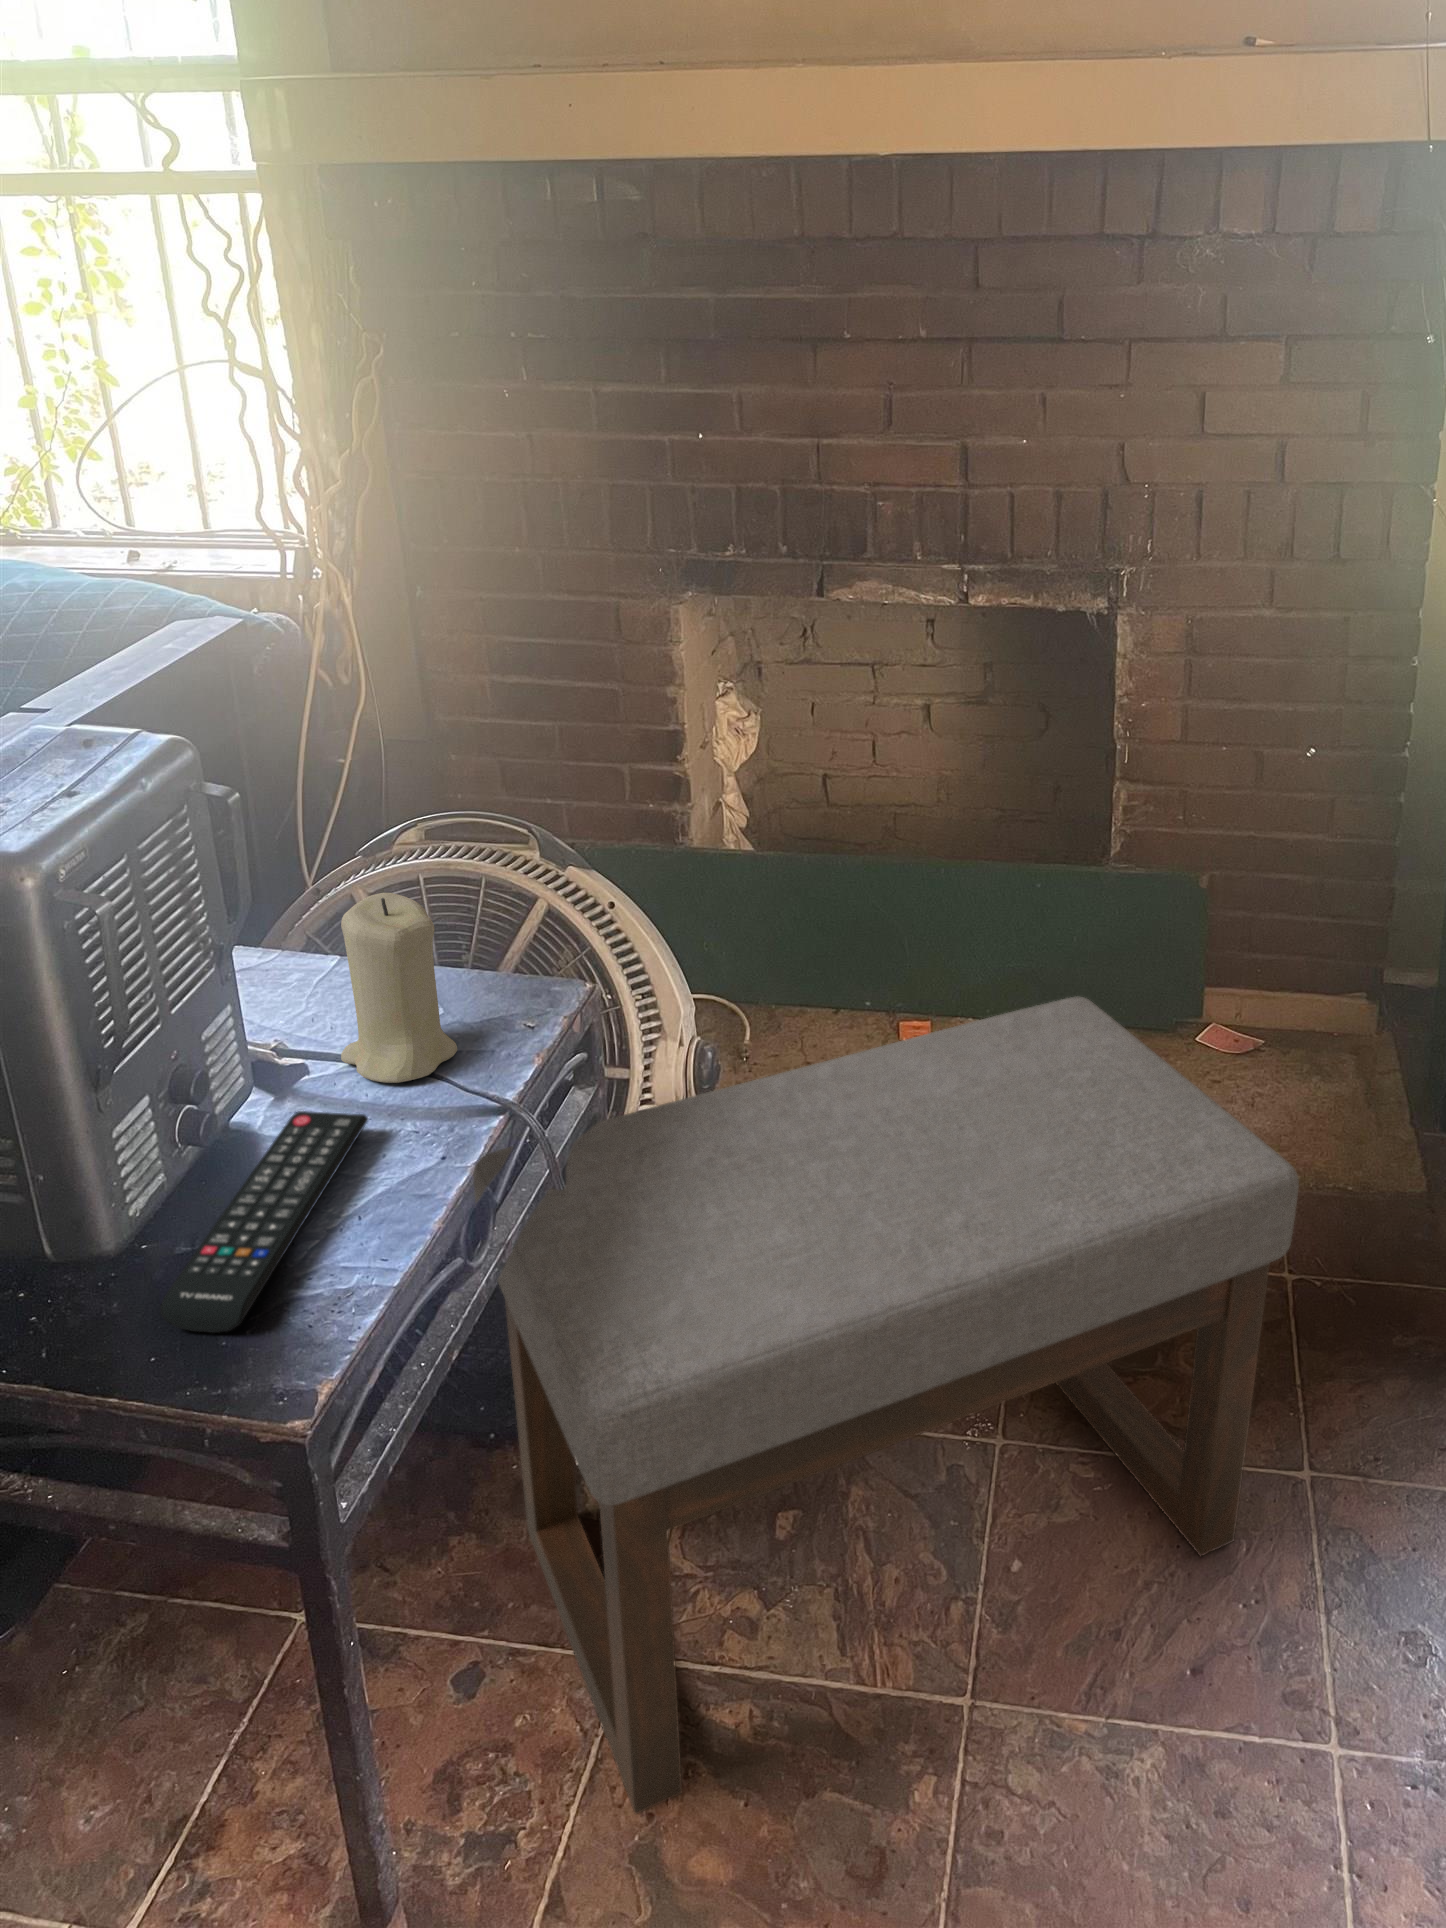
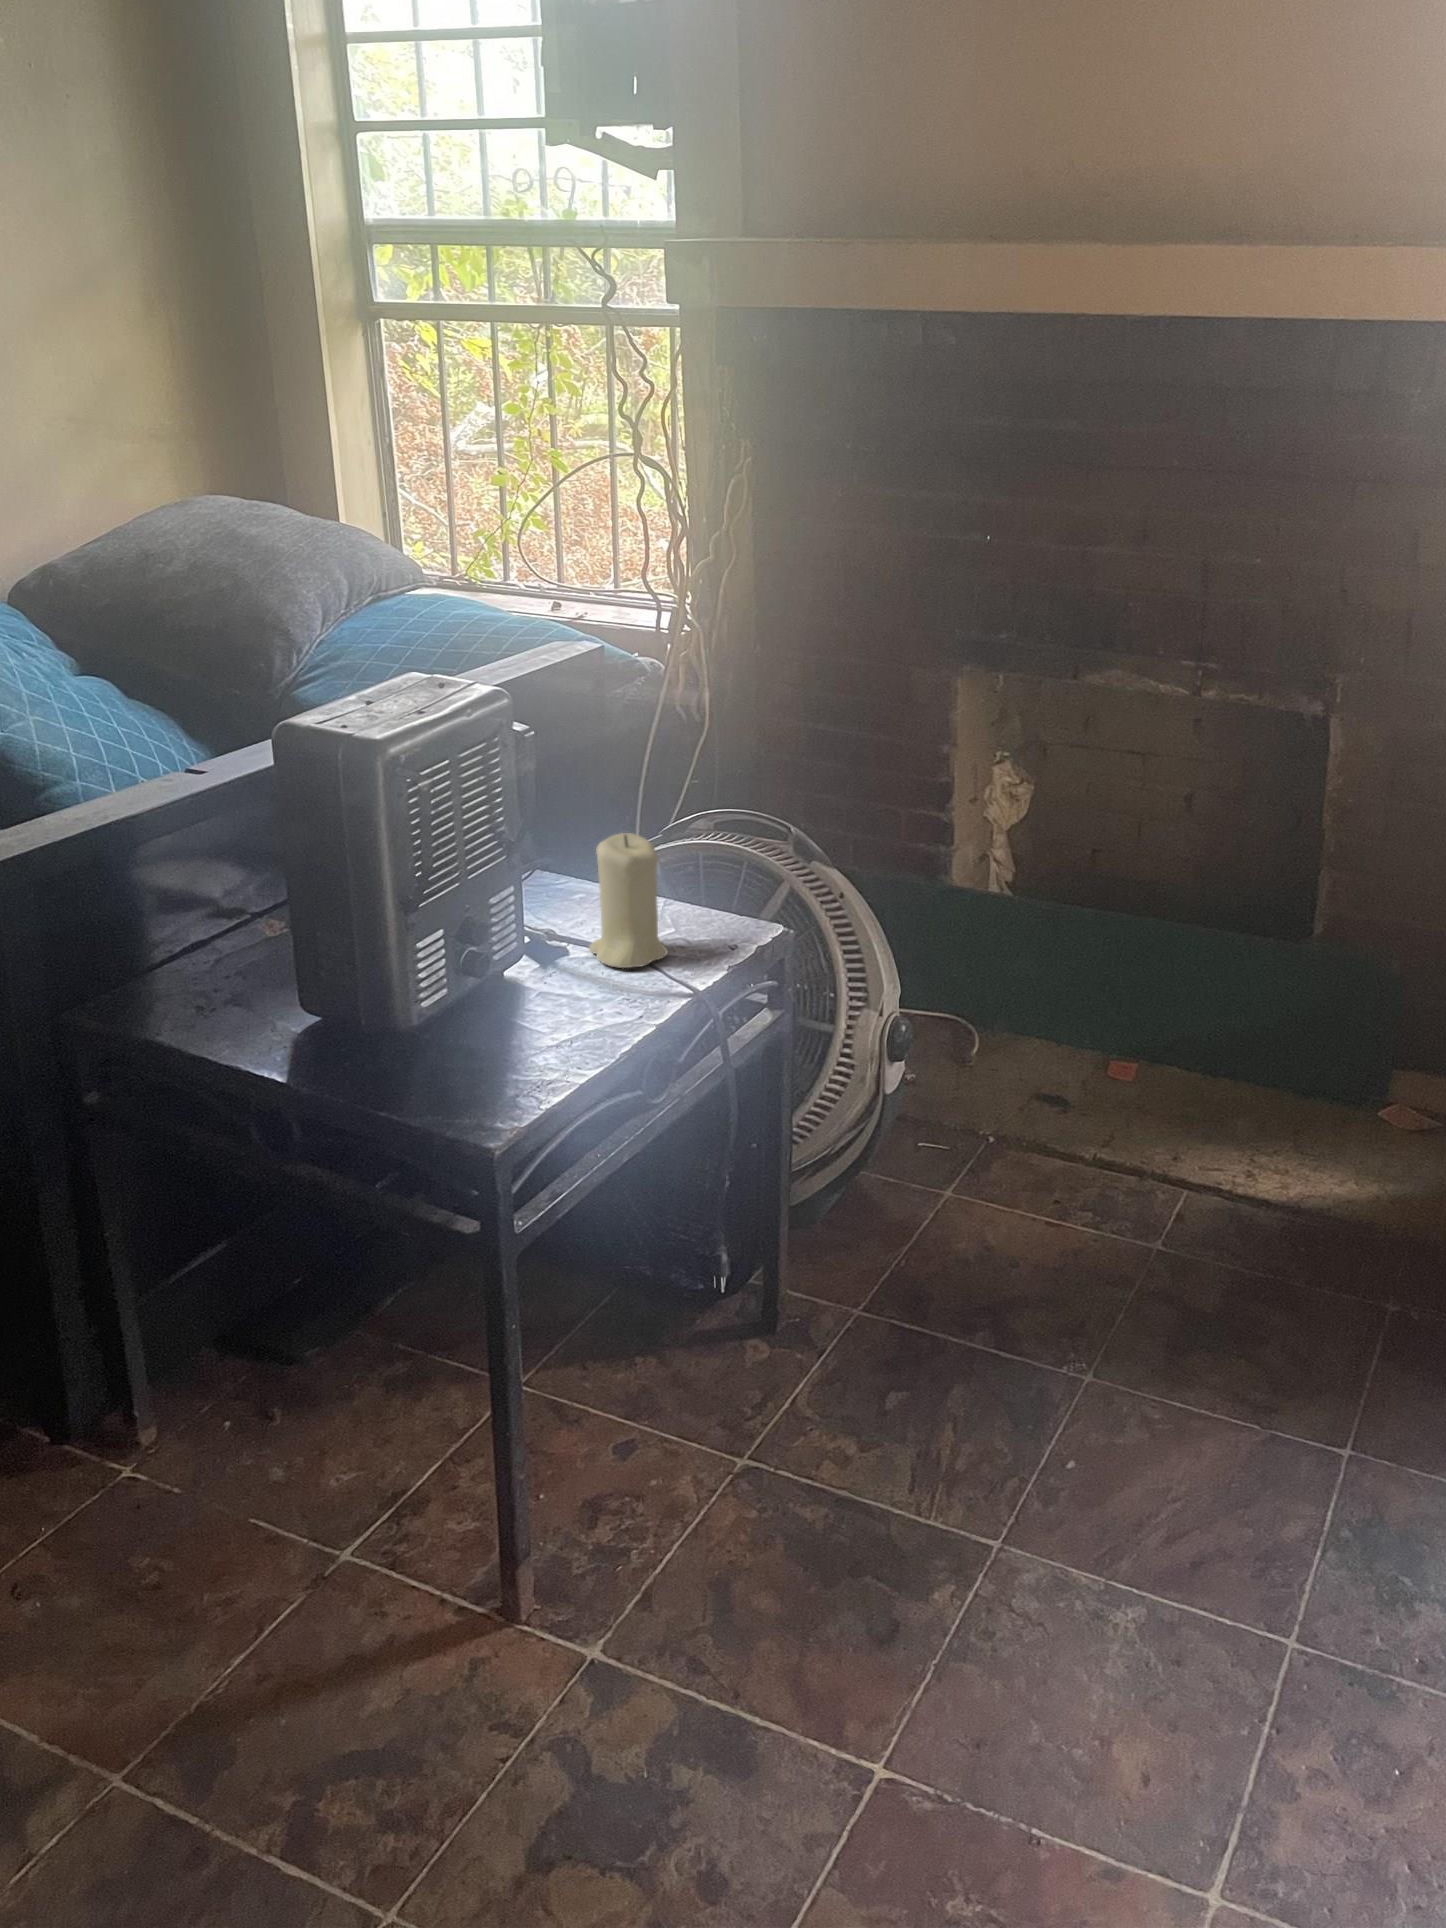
ottoman: present [473,996,1299,1814] -> none [677,1011,1314,1551]
remote control: present [160,1111,368,1333] -> none [430,971,592,1082]

